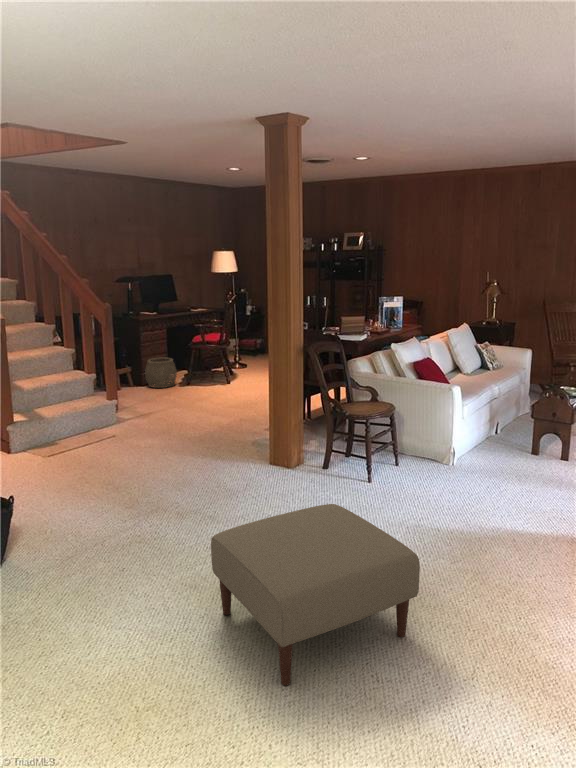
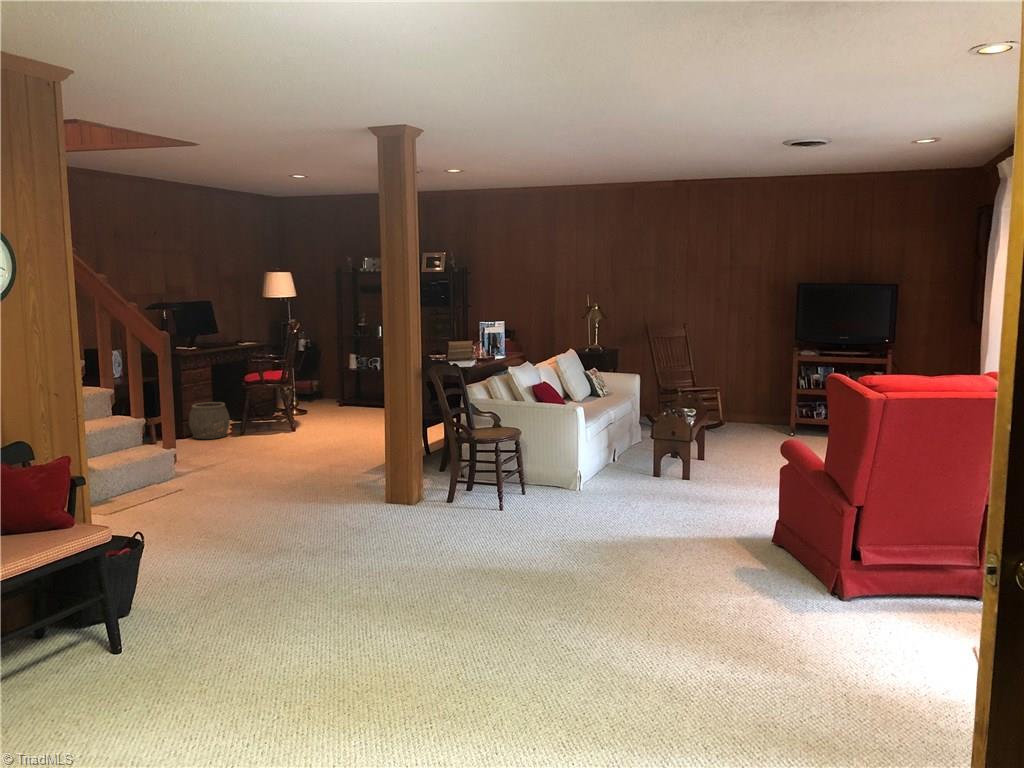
ottoman: present [211,504,420,686] -> none [389,509,595,663]

